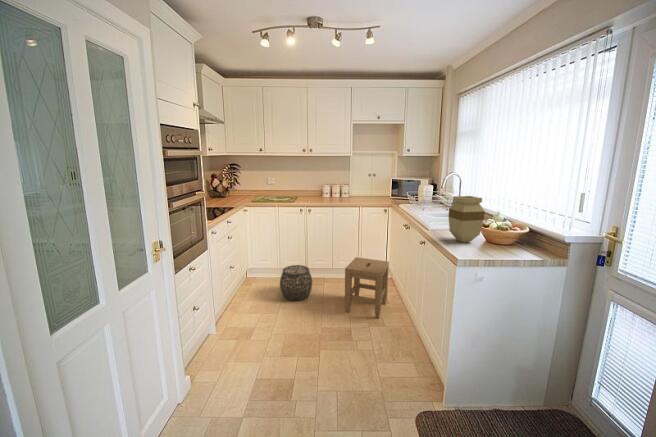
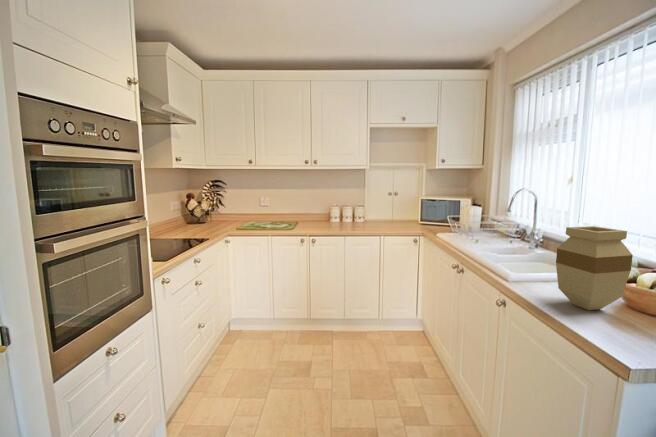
stool: present [345,257,389,318] -> none [366,310,429,409]
woven basket: present [280,265,312,301] -> none [271,318,318,374]

